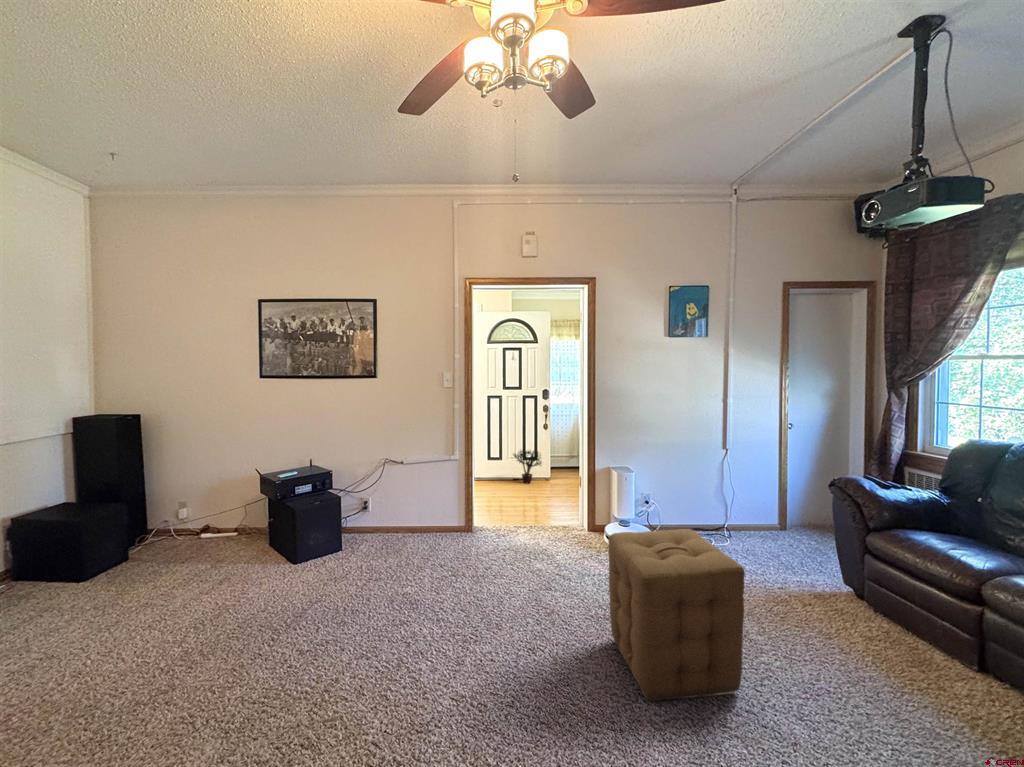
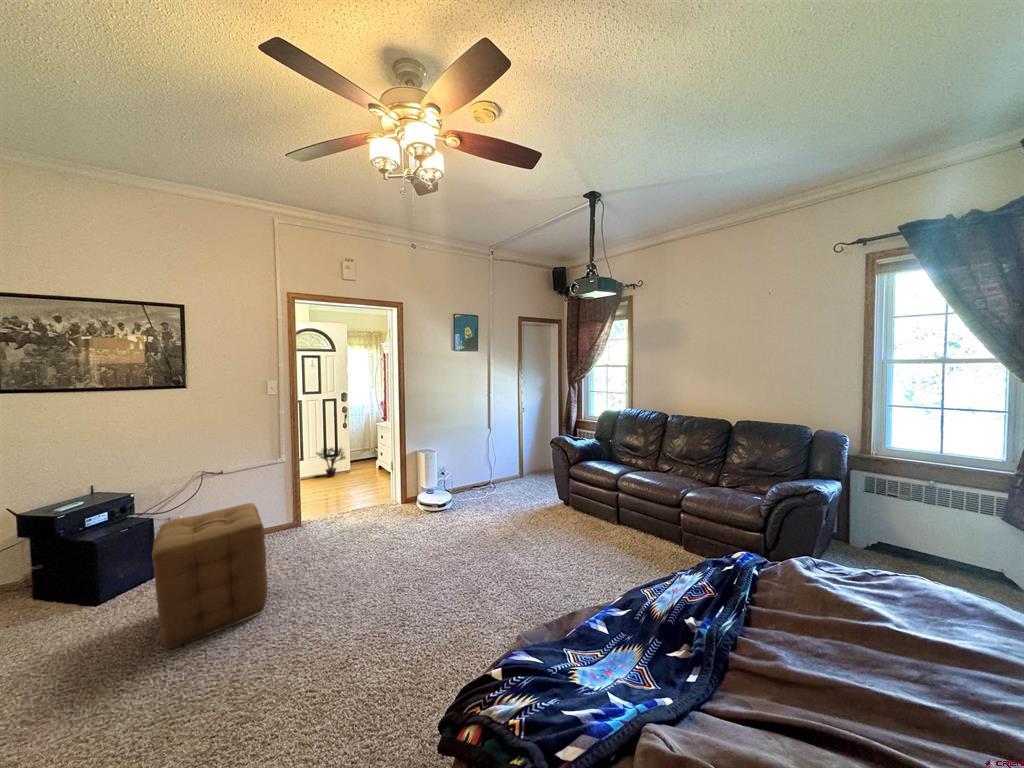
ottoman: present [608,529,745,701] -> present [152,503,268,649]

